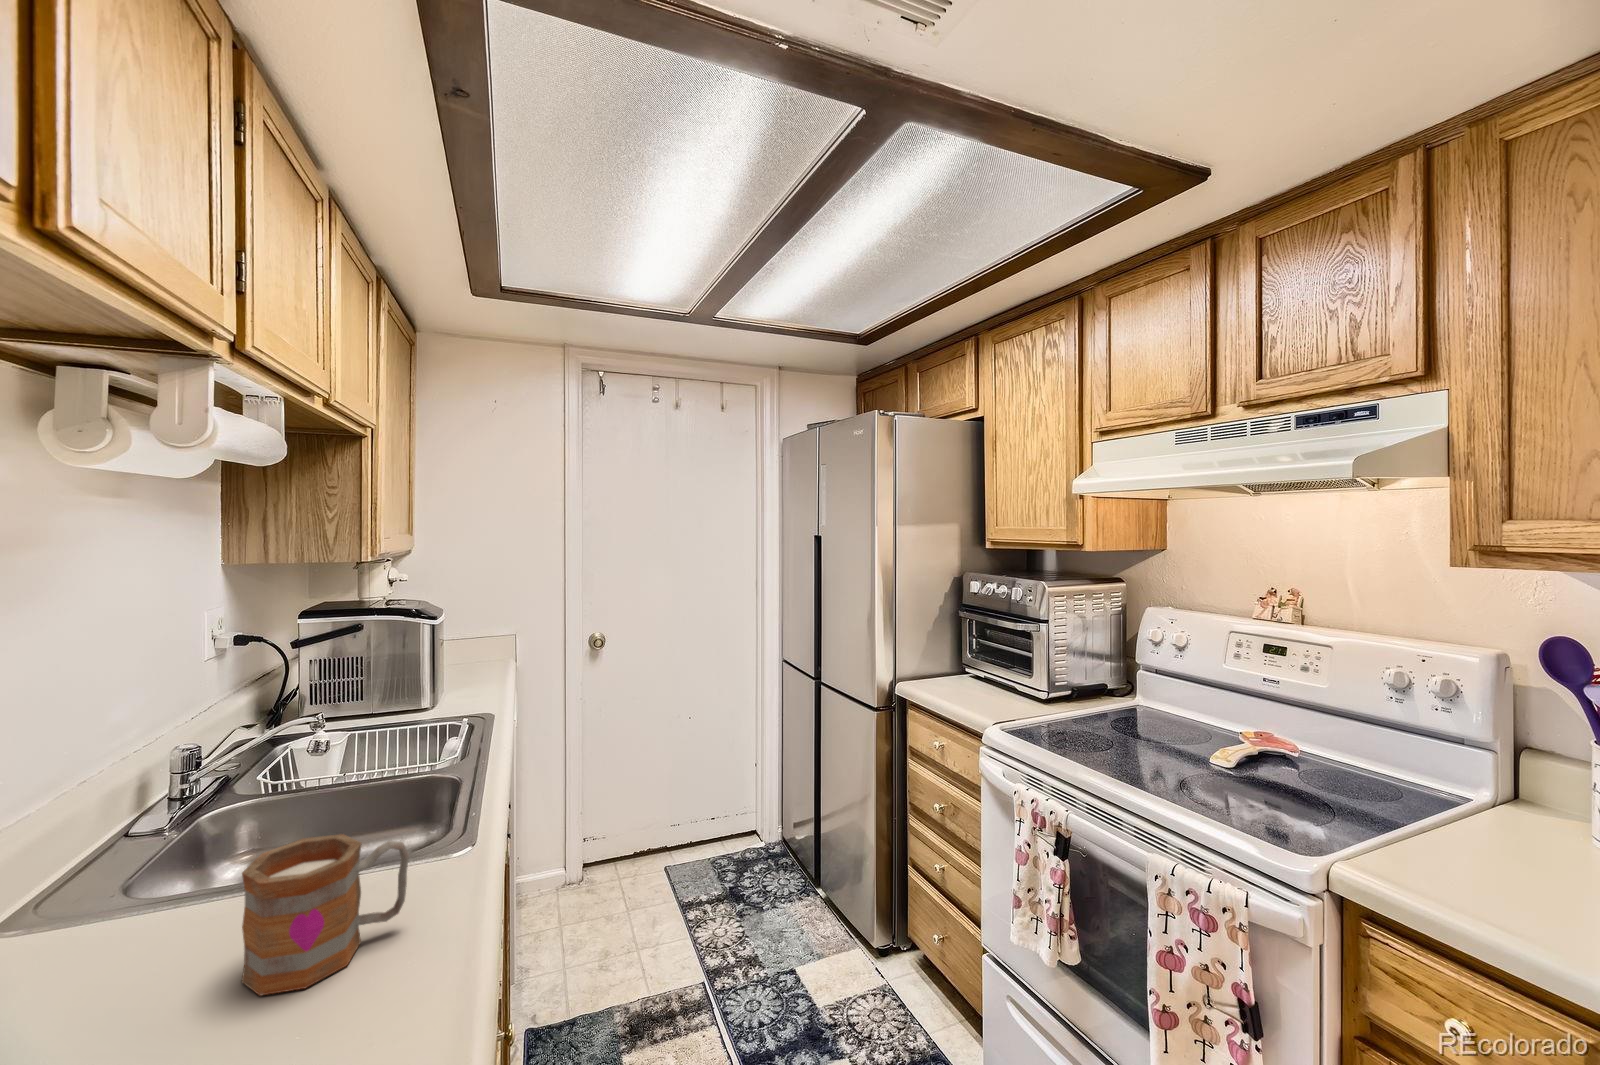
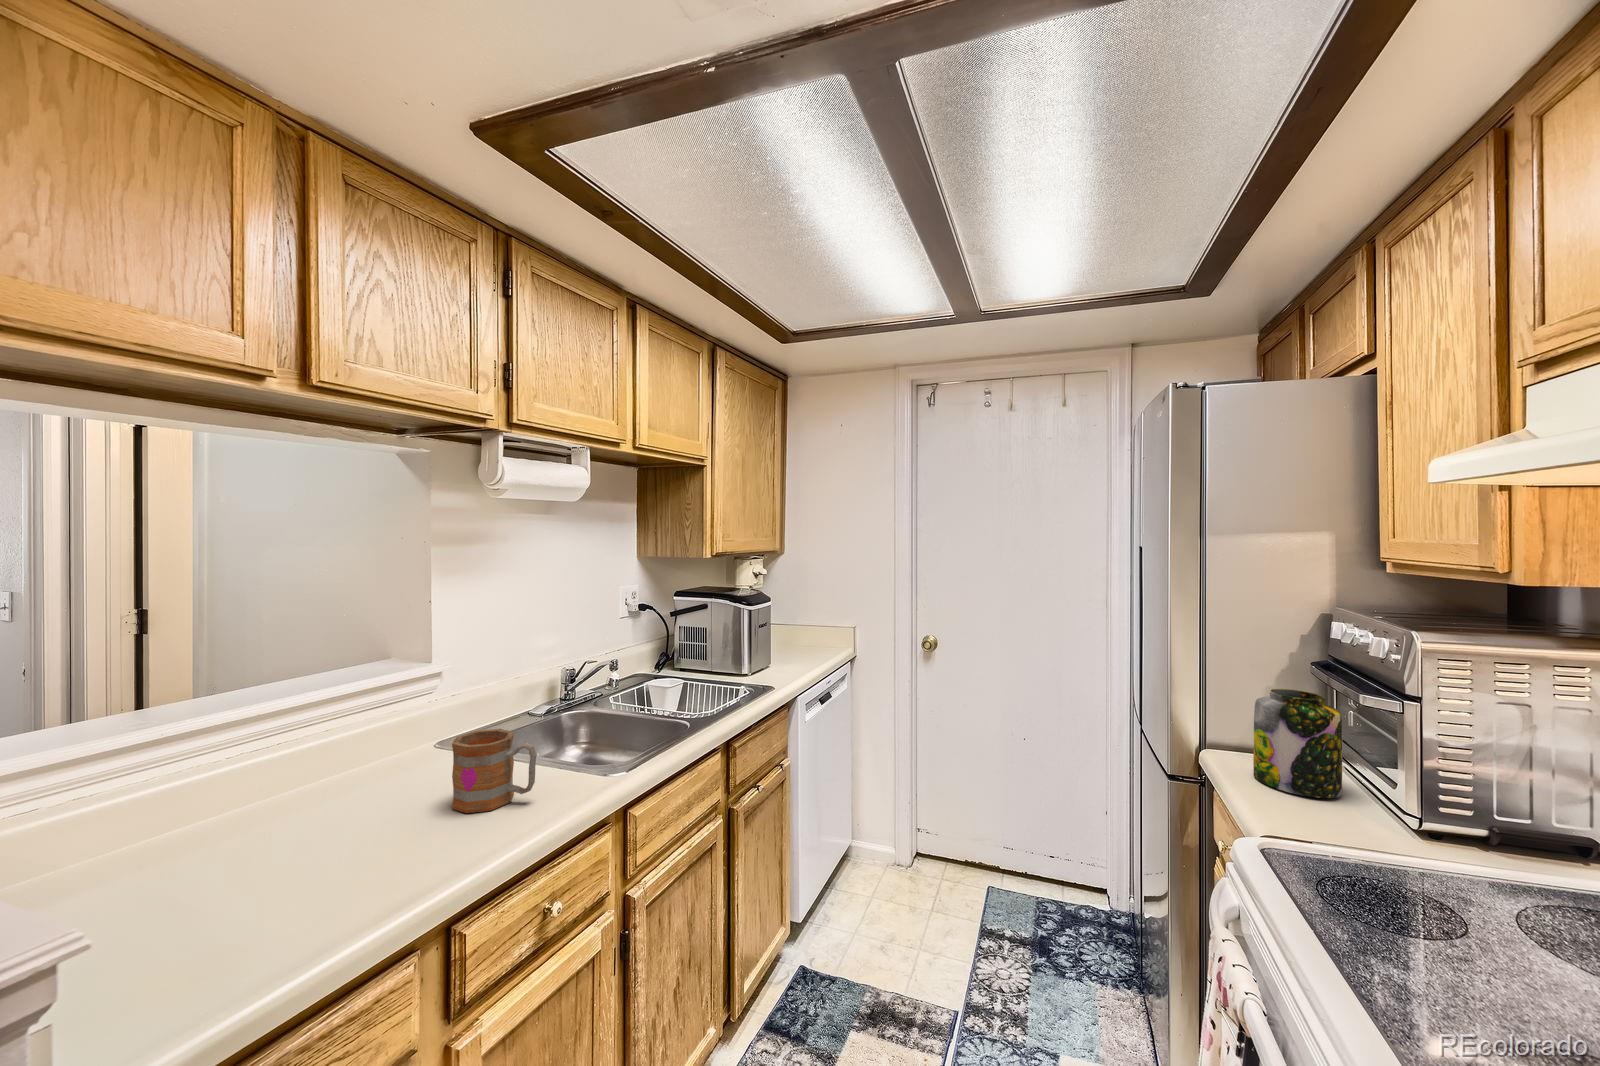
jar: none [938,632,988,702] -> present [1253,689,1342,798]

